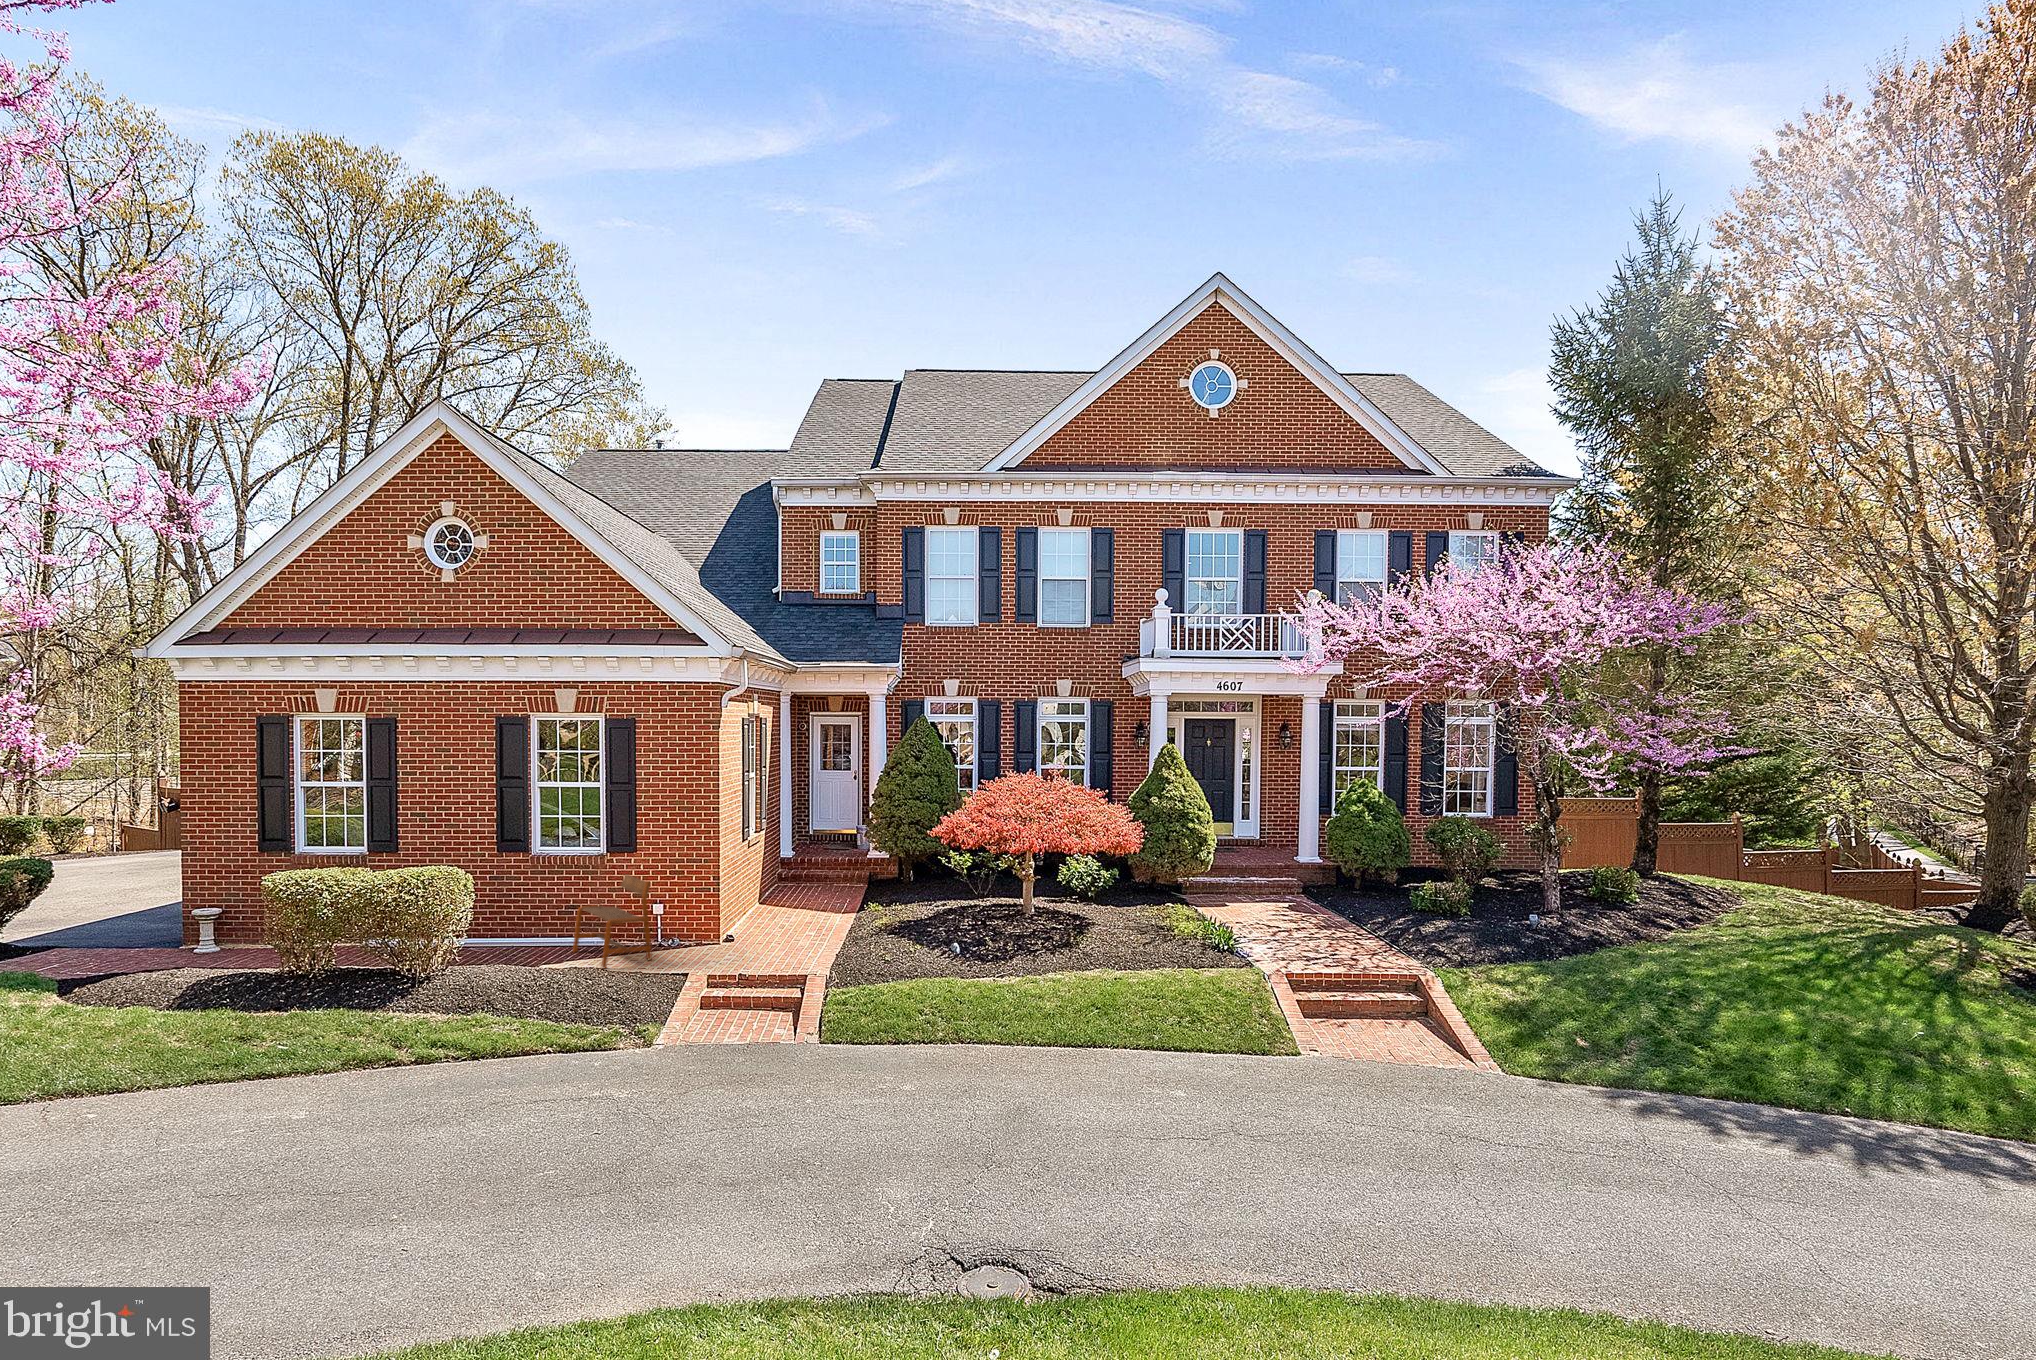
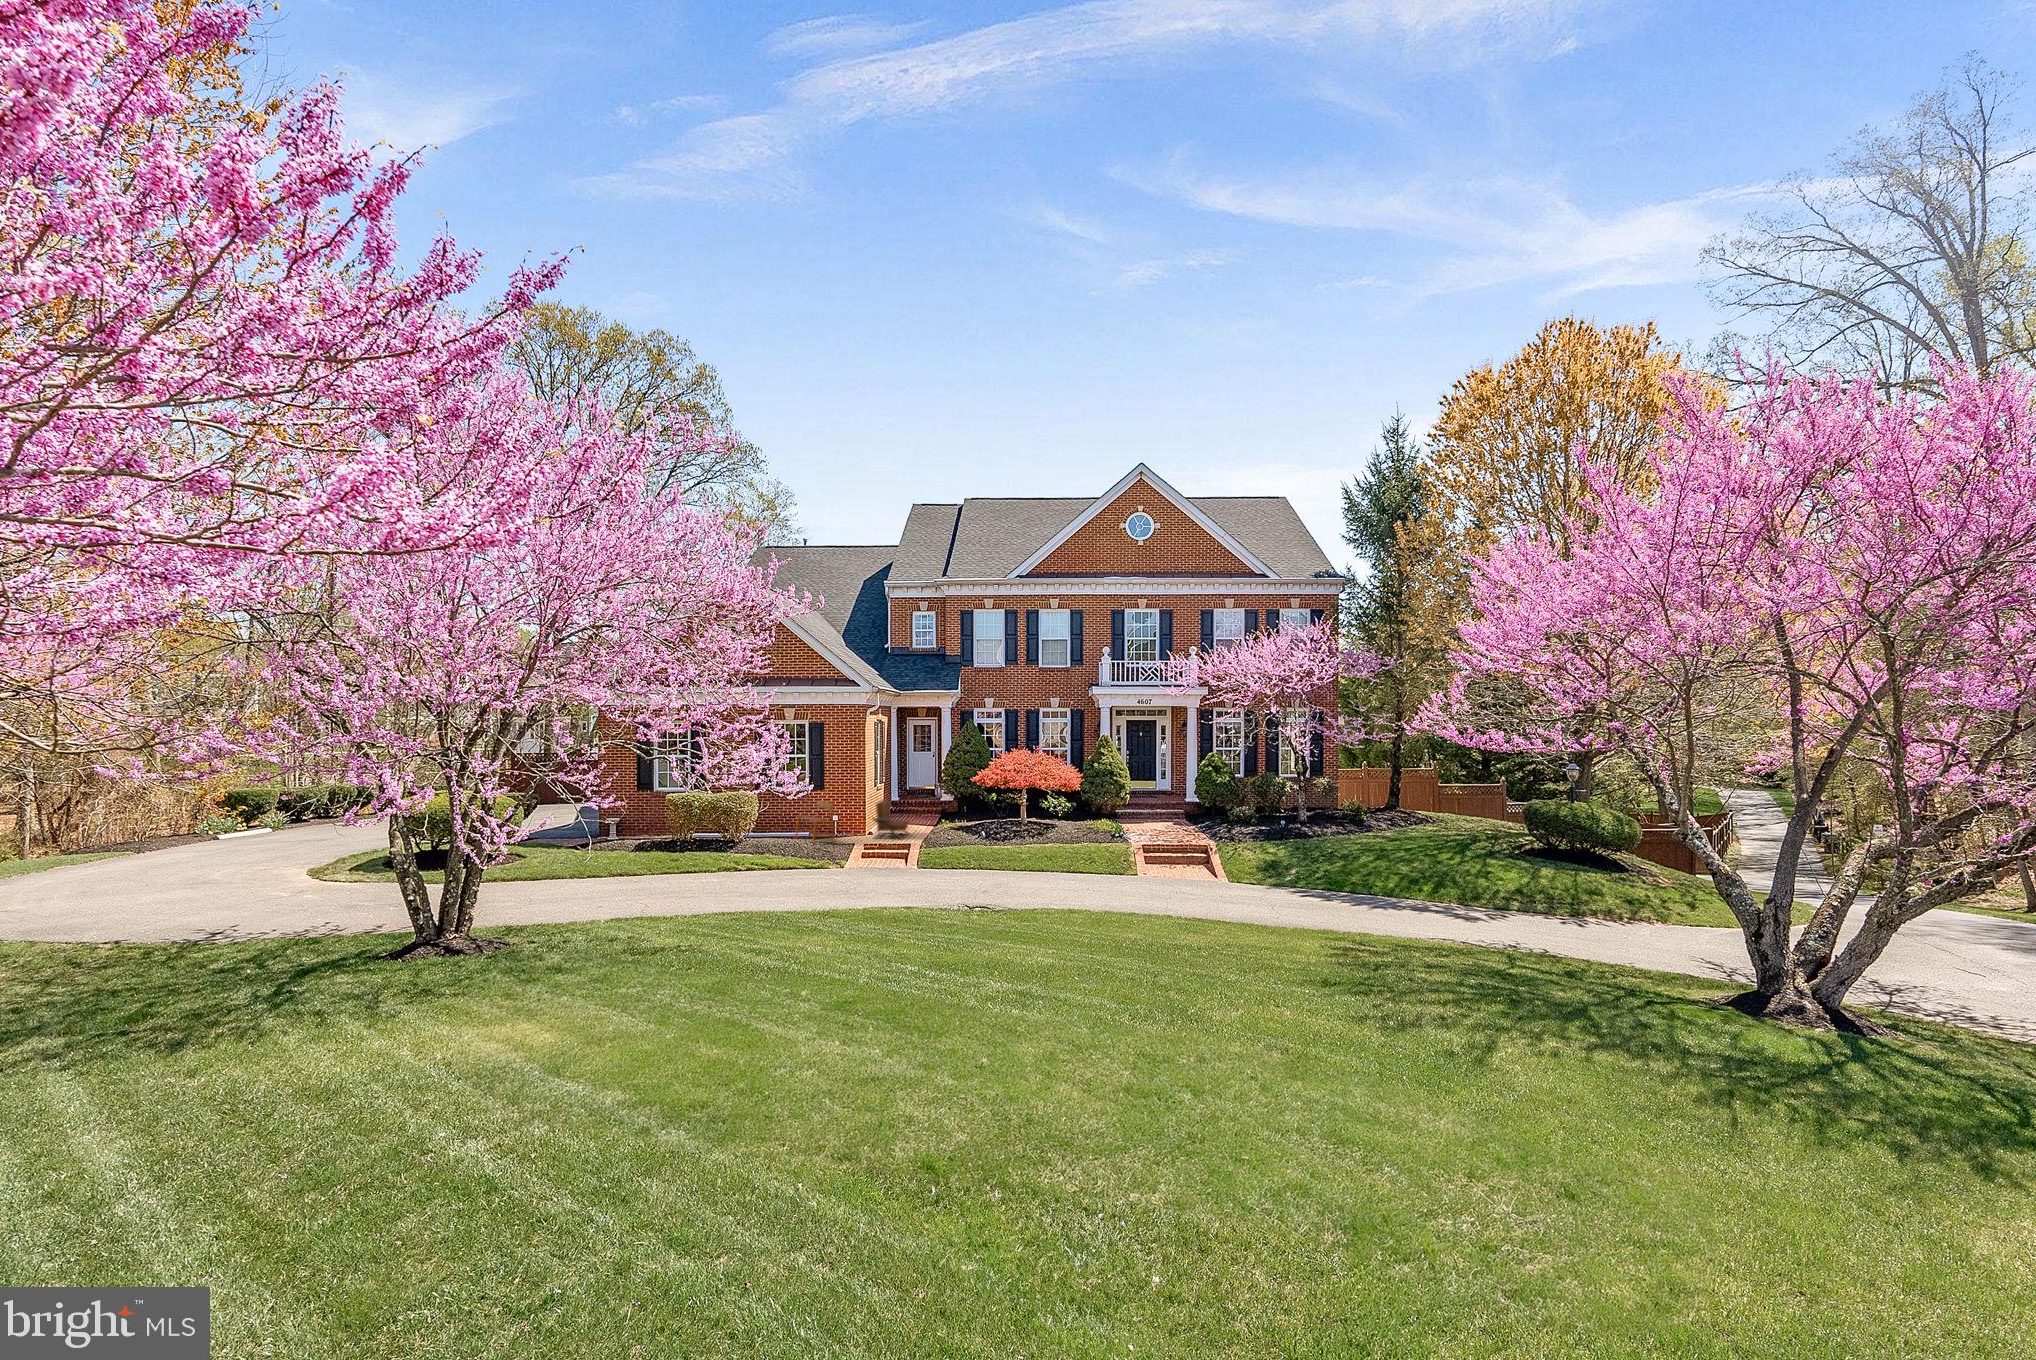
lounge chair: none [731,869,809,950] -> present [873,800,909,839]

